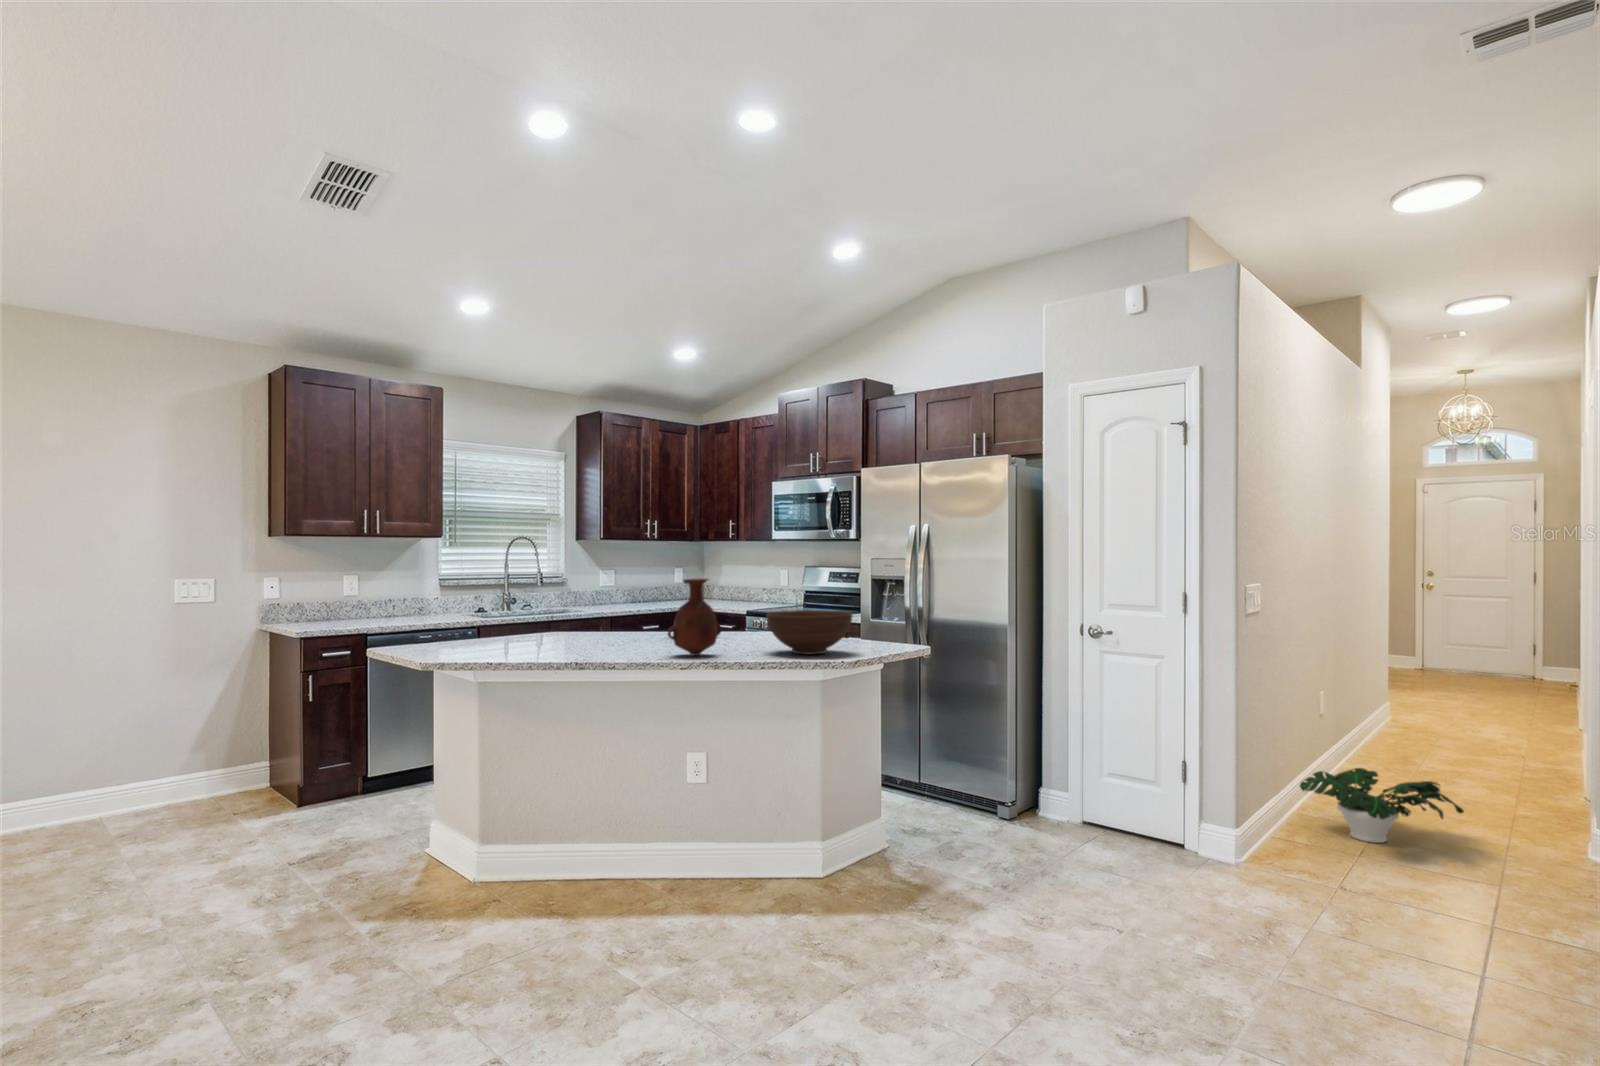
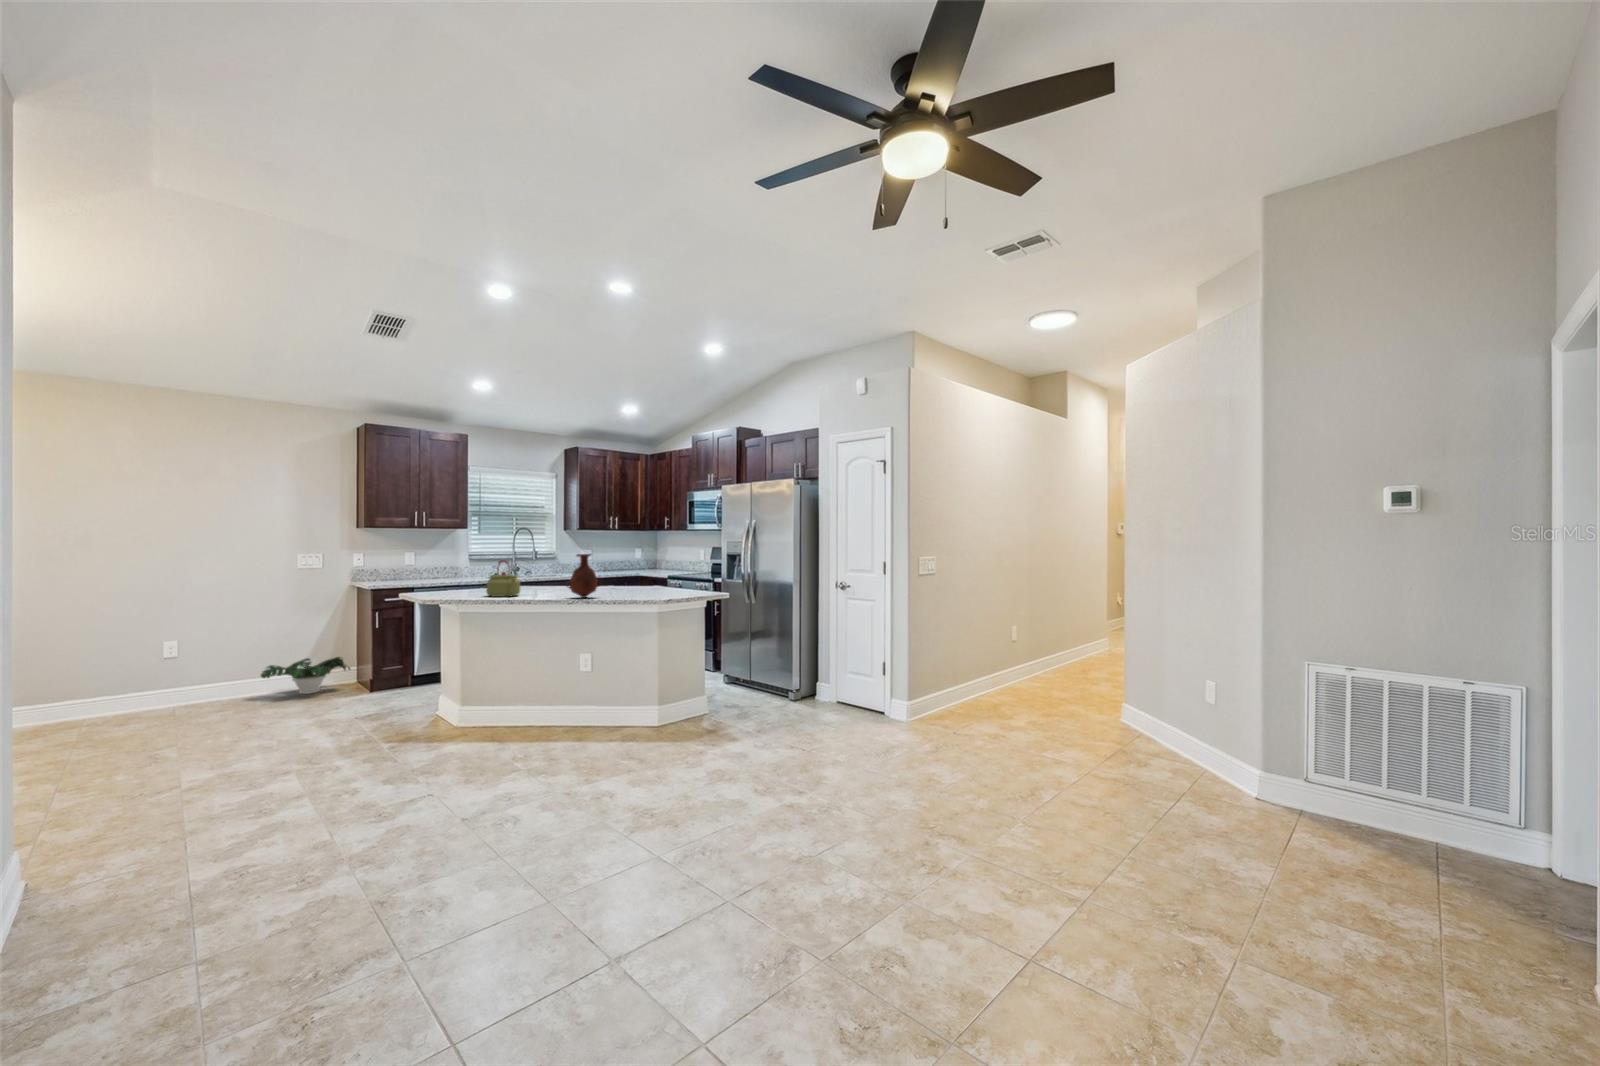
kettle: none [523,589,579,655] -> present [486,560,520,597]
fruit bowl: present [766,610,852,654] -> none [628,573,679,598]
potted plant: present [1300,768,1464,843] -> present [261,657,350,694]

